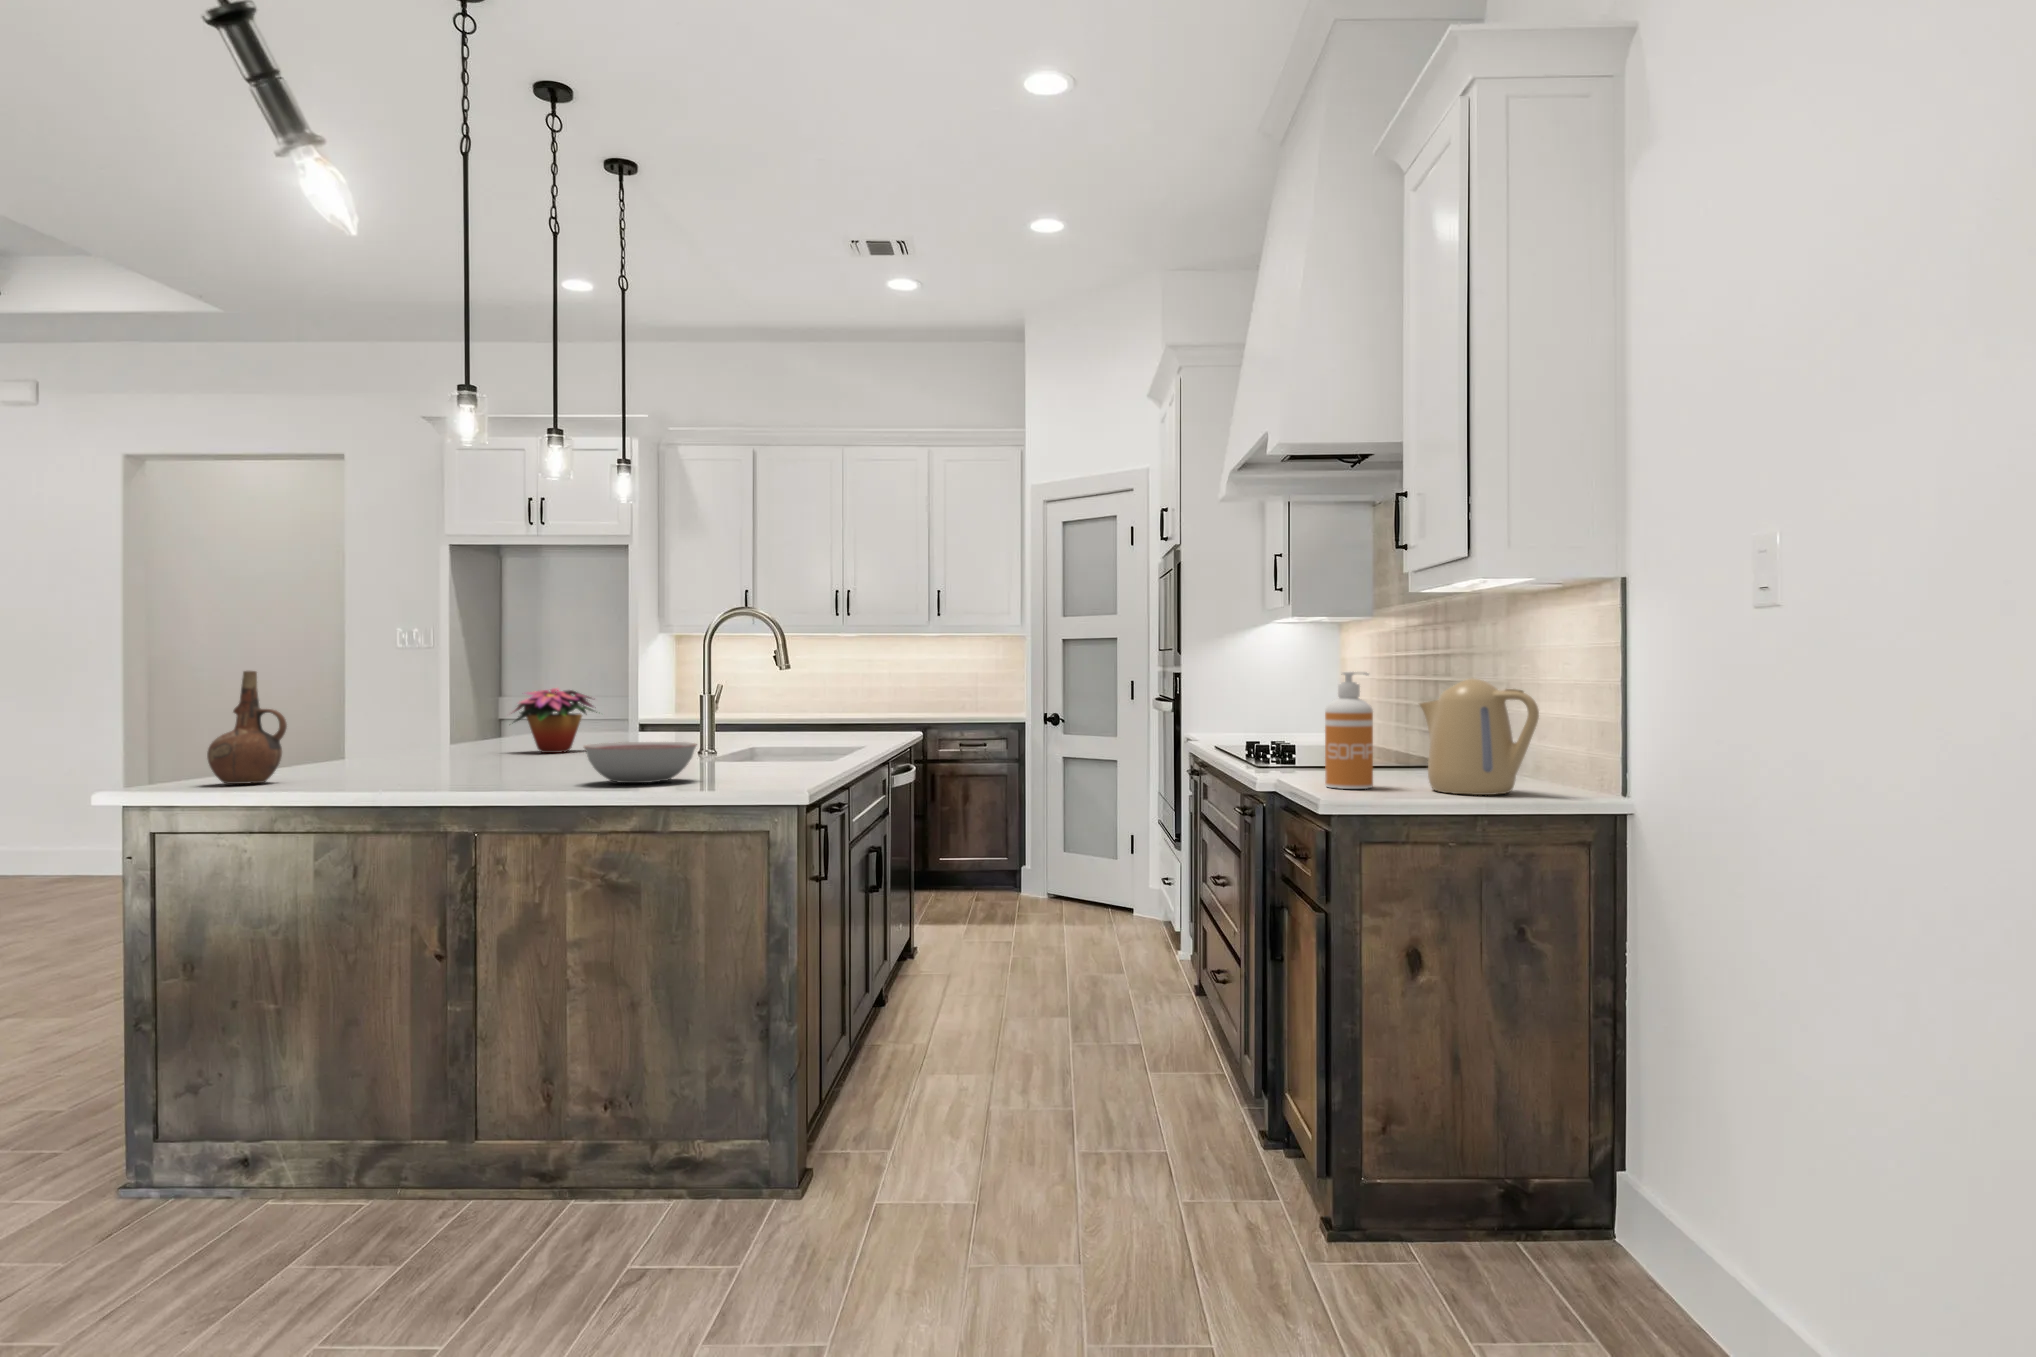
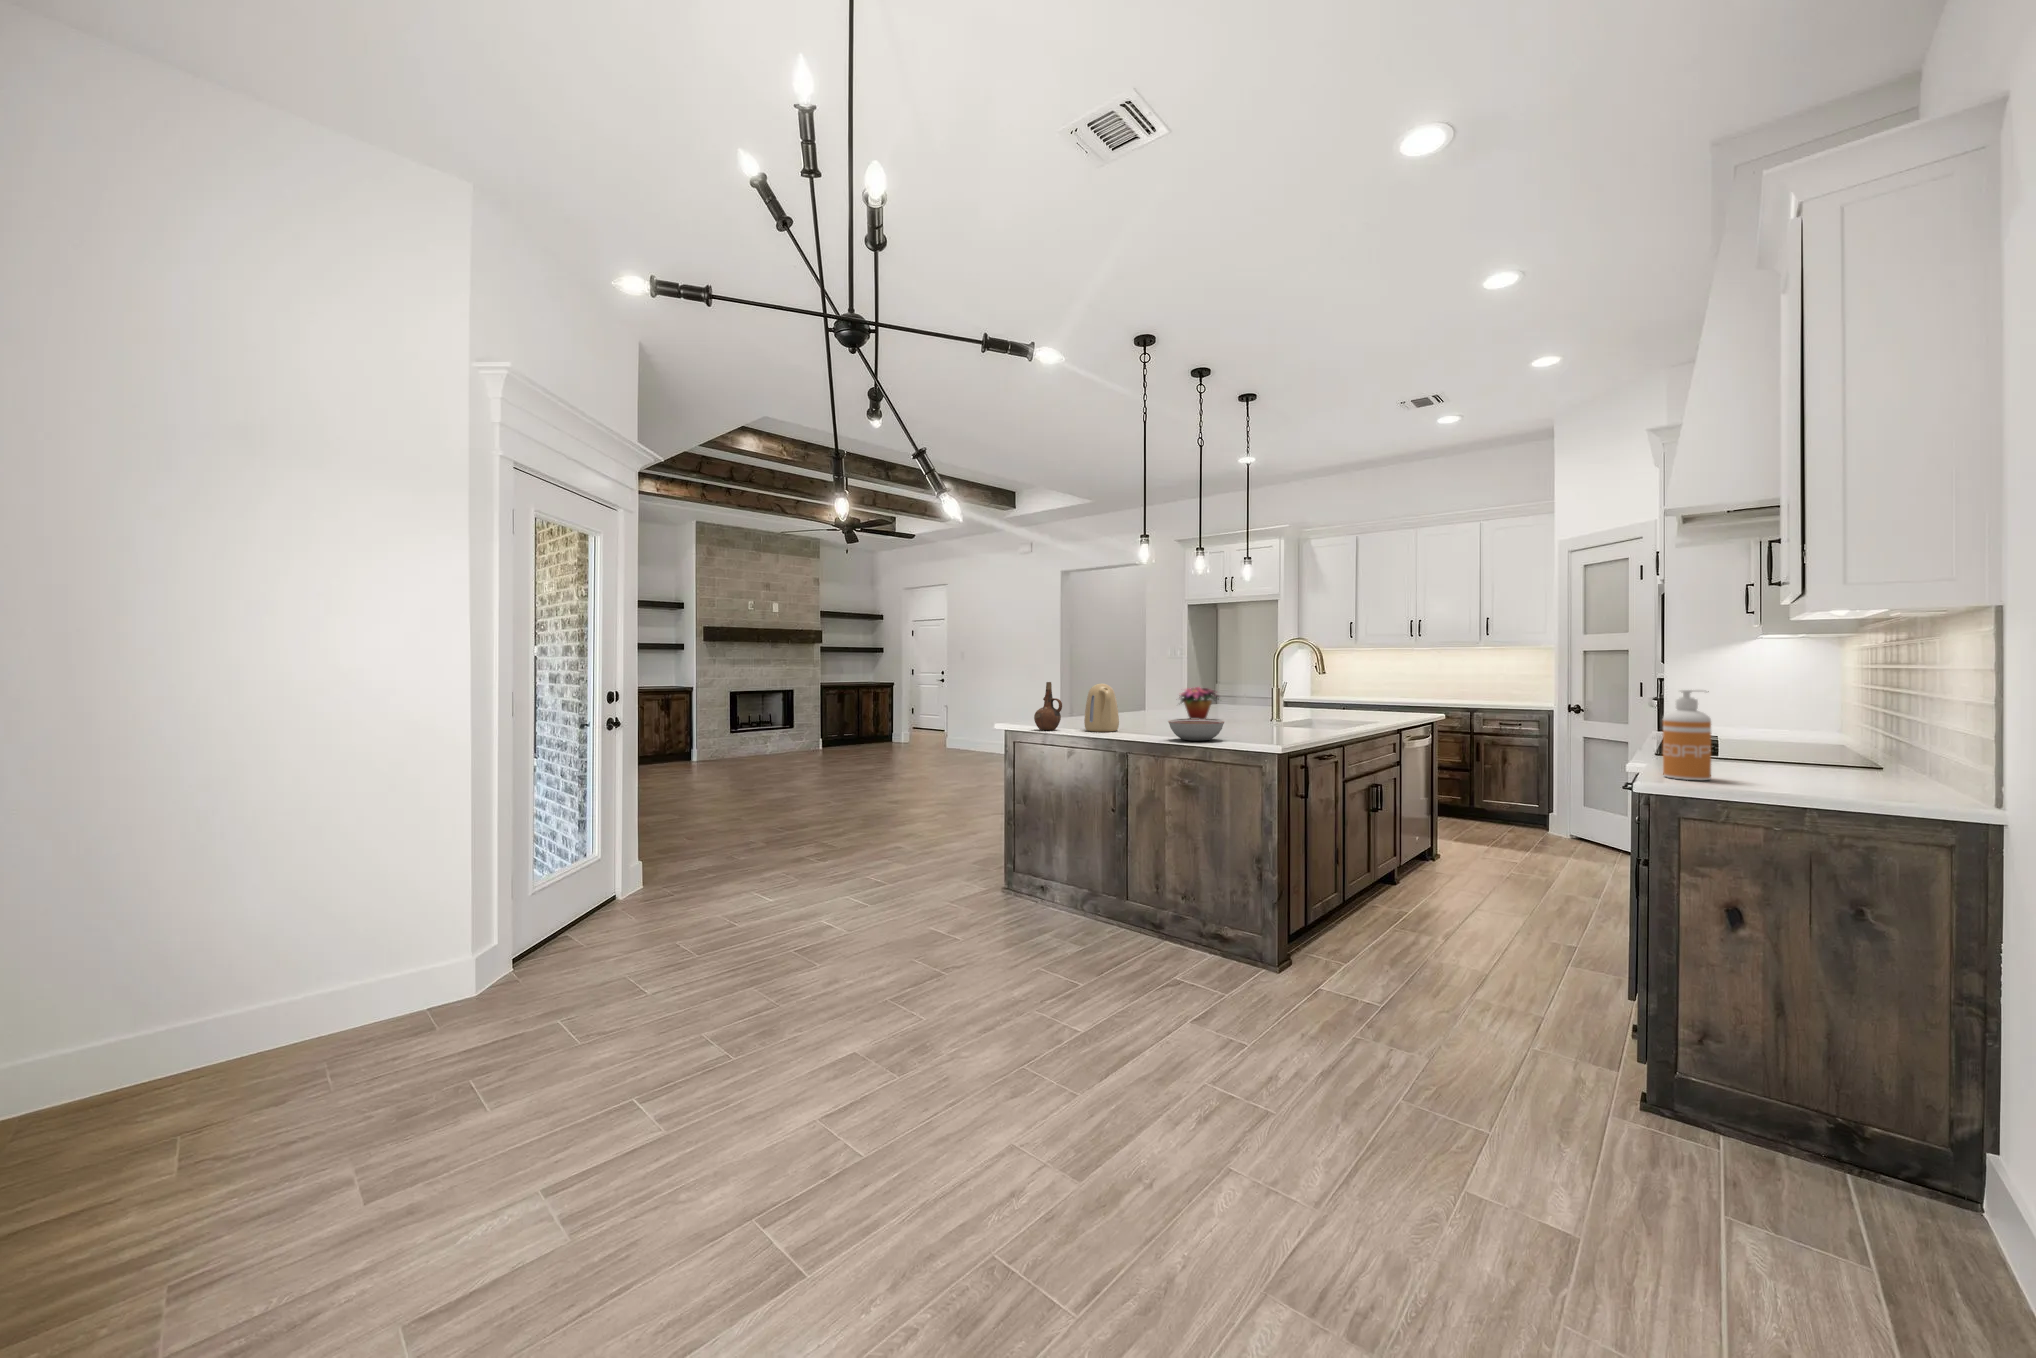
kettle: present [1420,678,1539,795] -> present [1084,683,1119,732]

